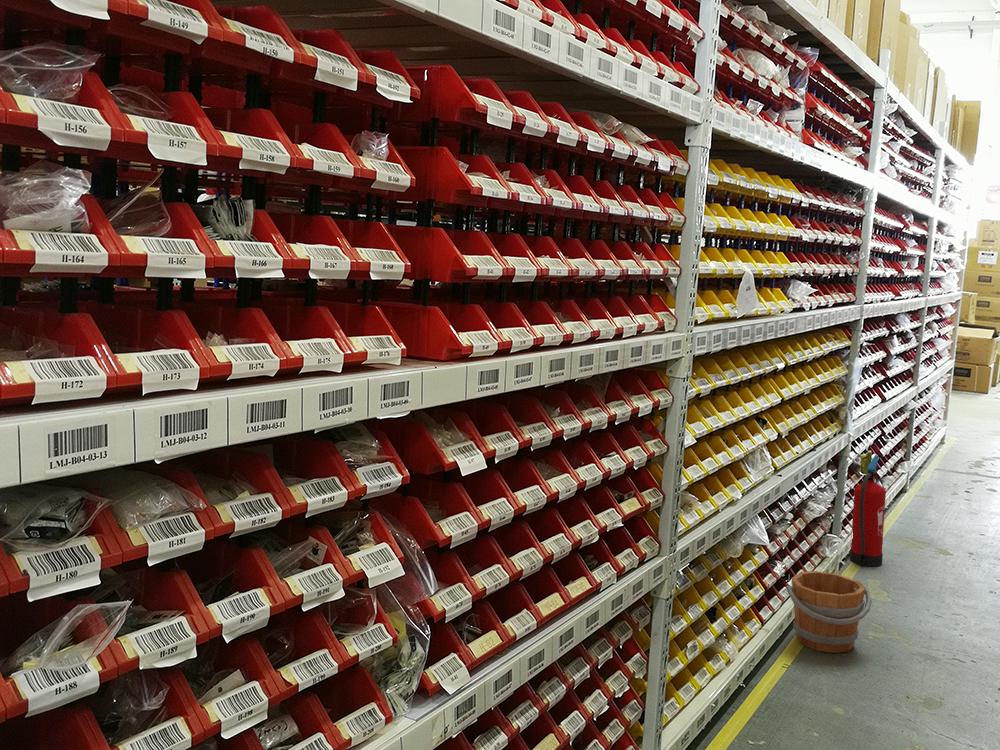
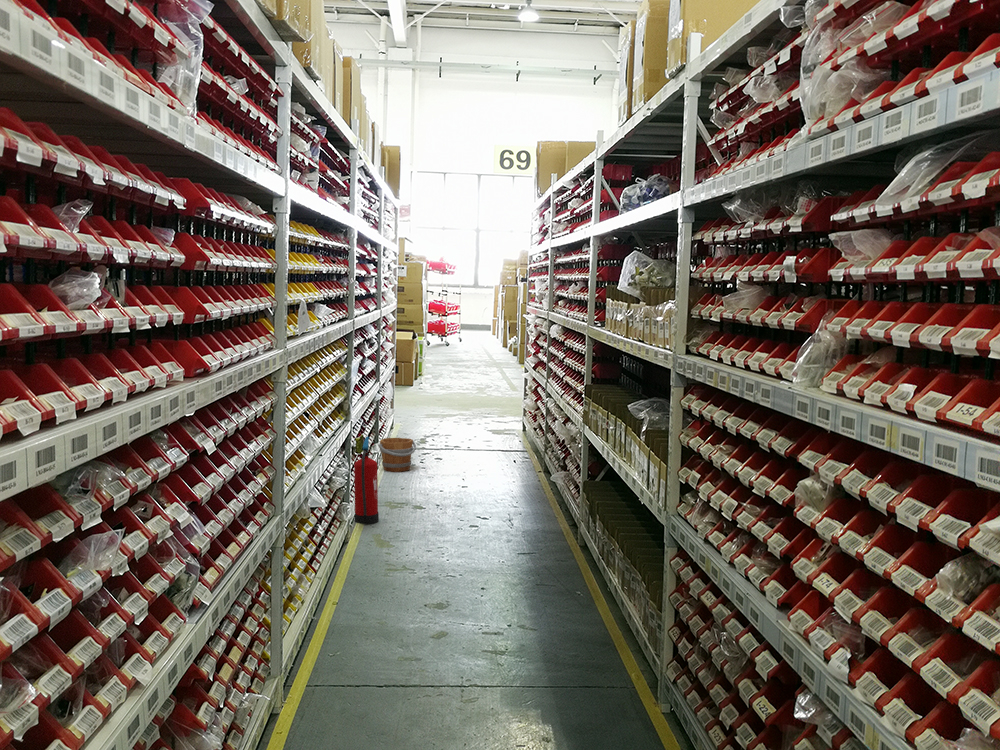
bucket: present [786,571,872,653] -> present [378,438,416,472]

